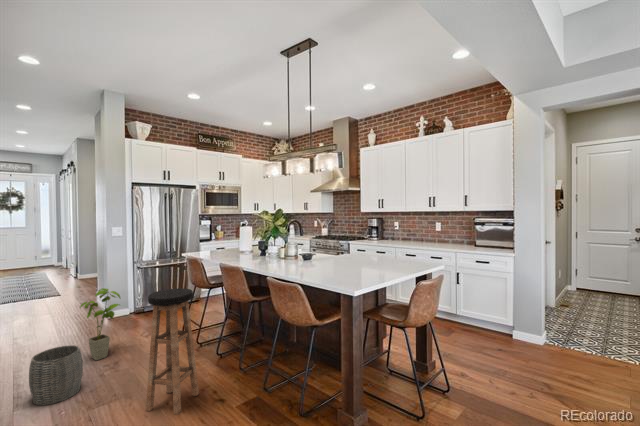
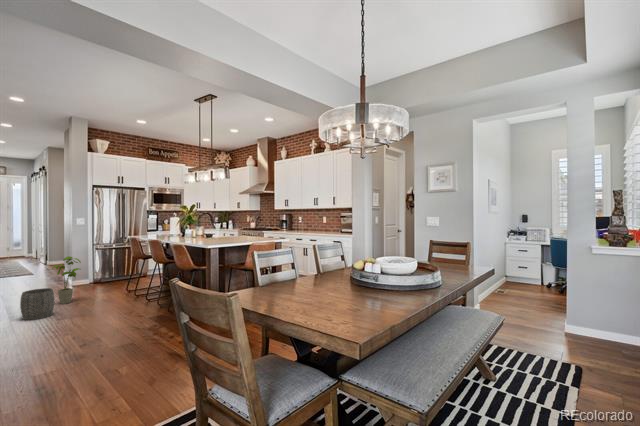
bar stool: present [146,288,199,415] -> none [93,251,128,321]

